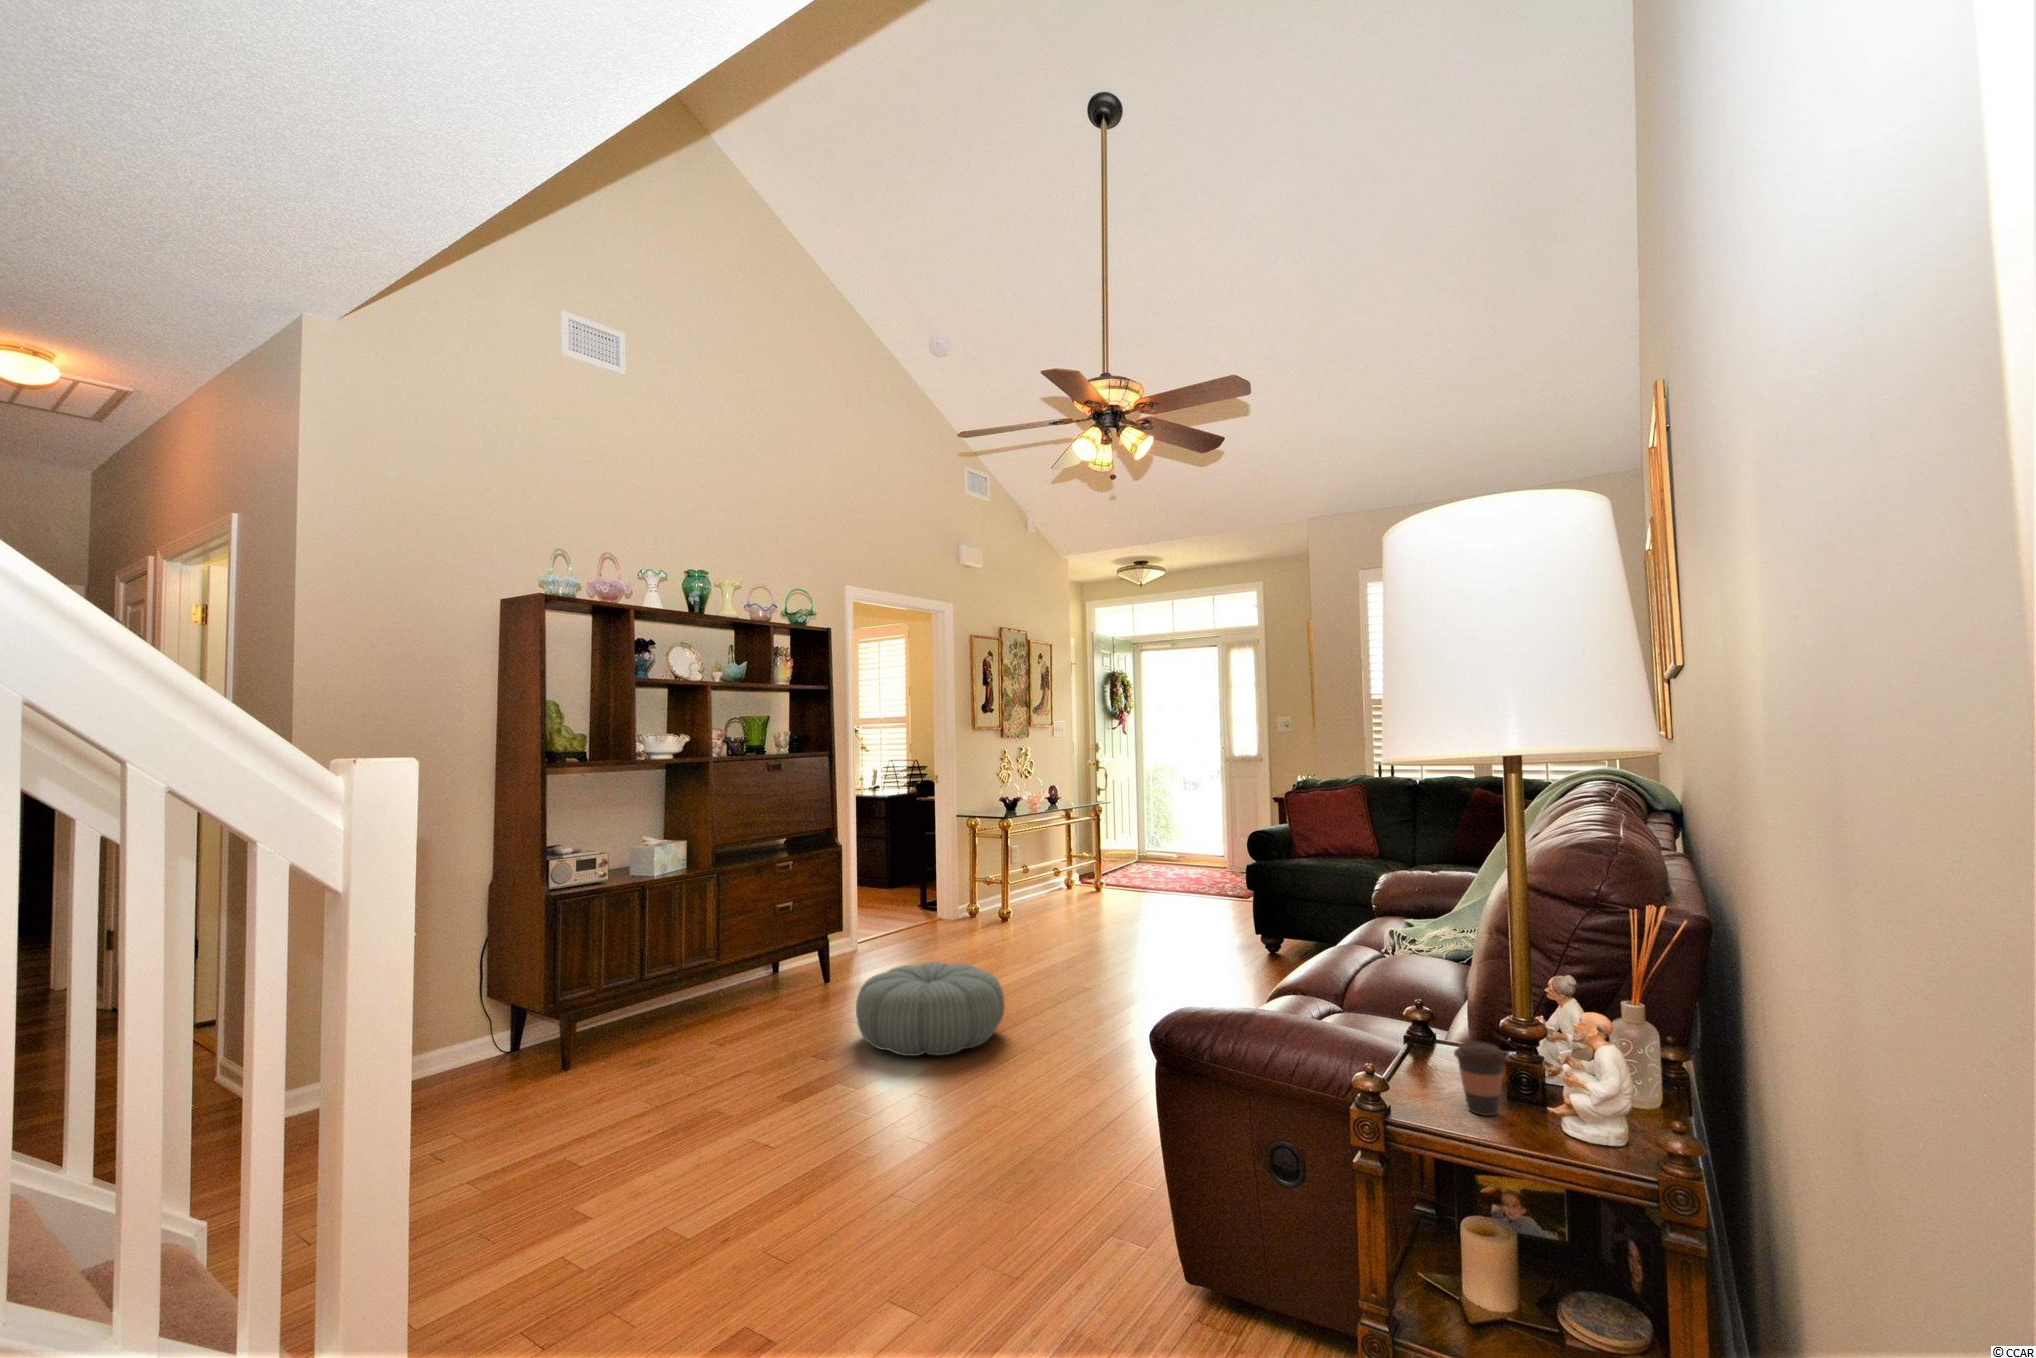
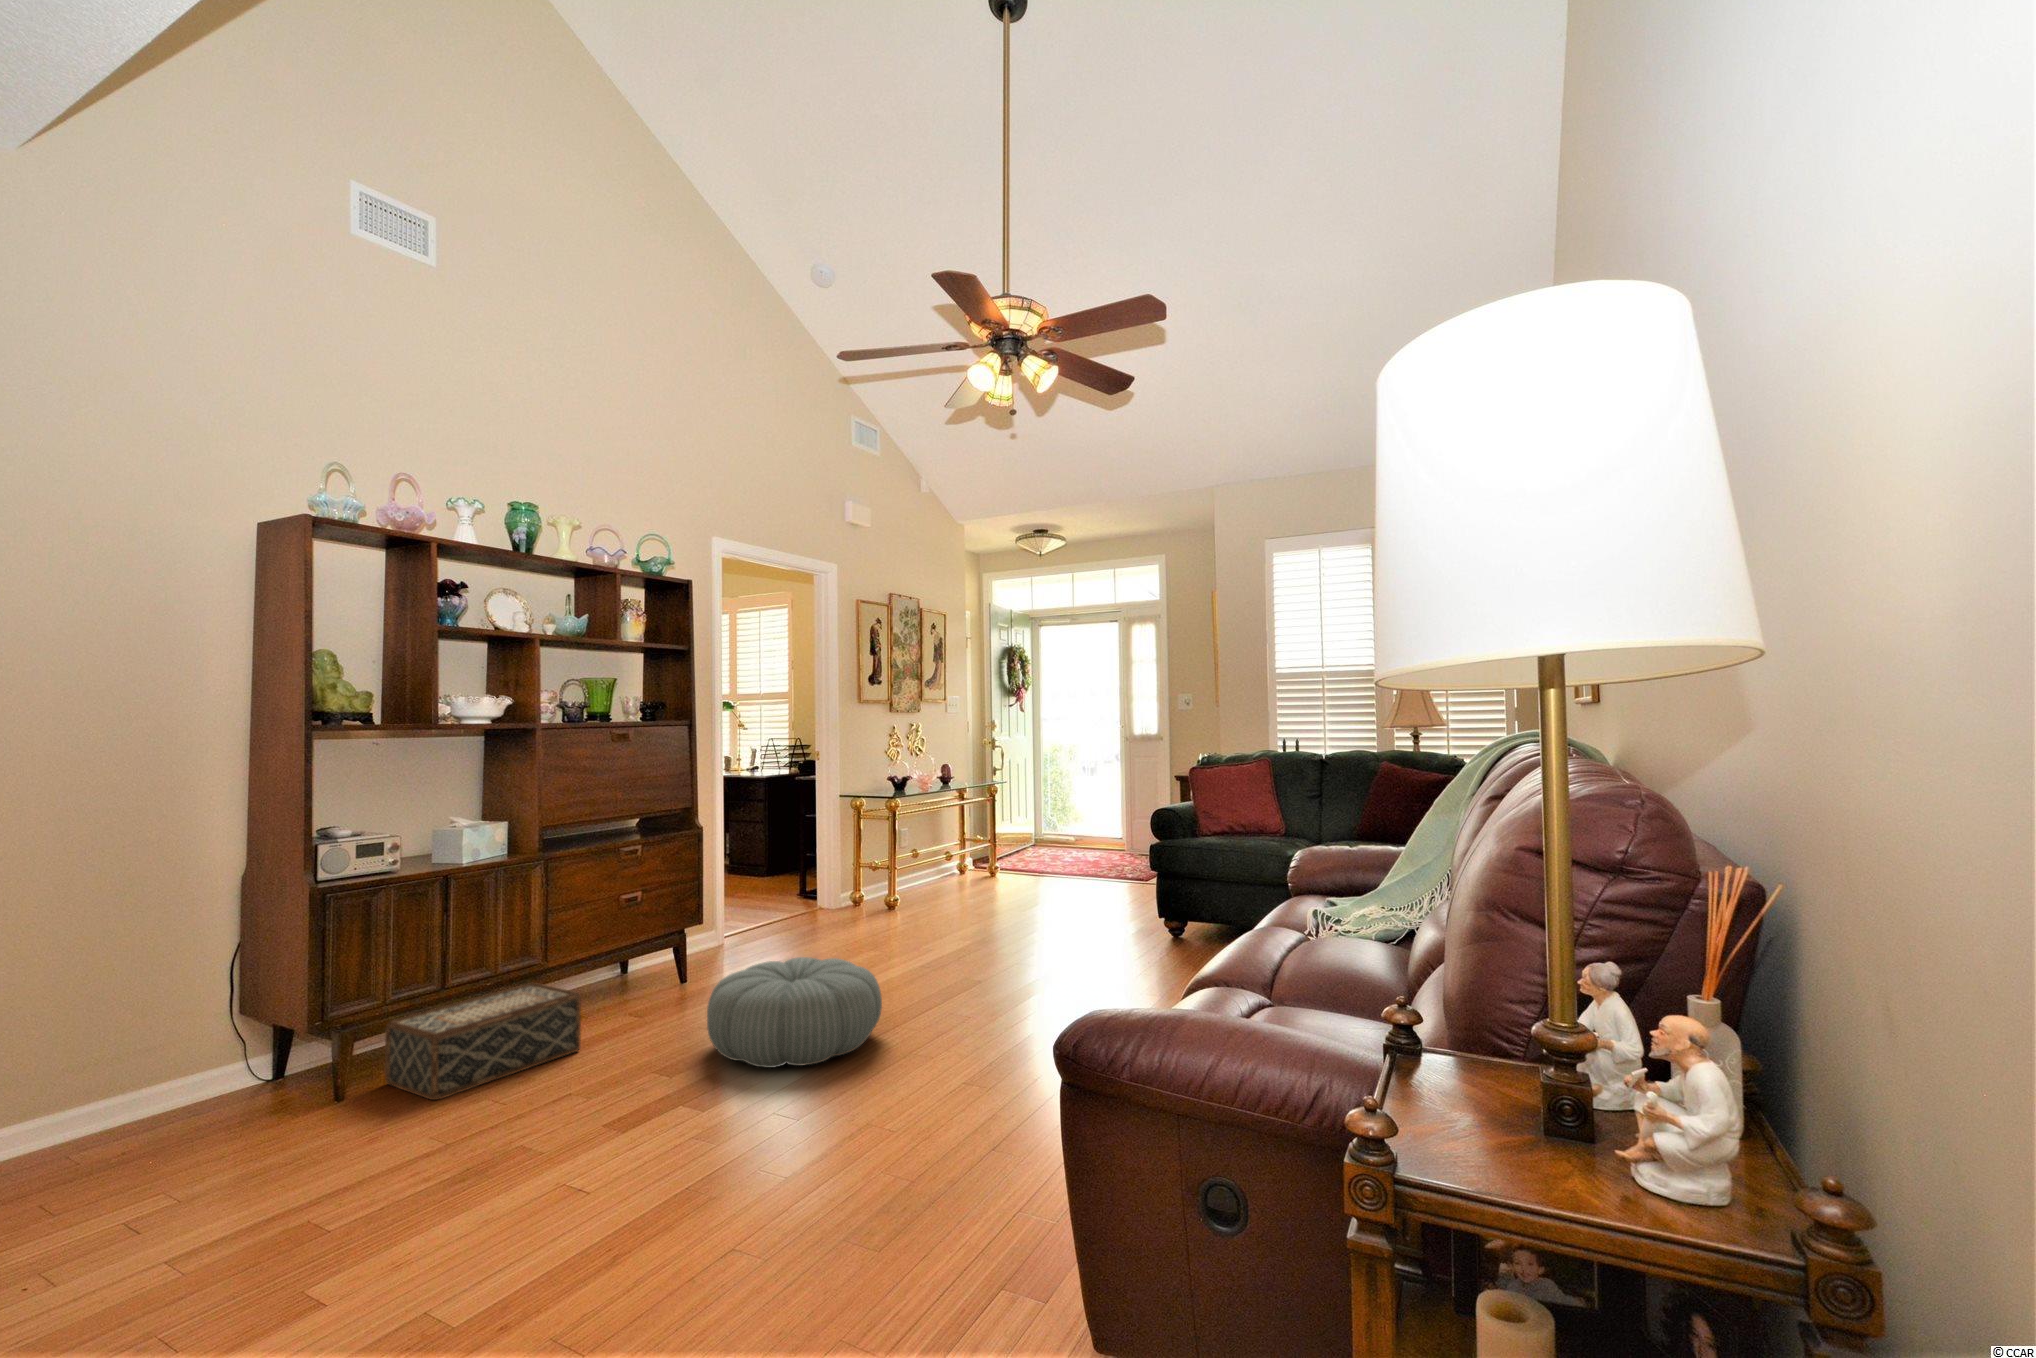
woven basket: none [600,979,751,1074] -> present [385,983,581,1100]
coffee cup: present [1454,1041,1507,1116] -> none [1447,1053,1518,1152]

